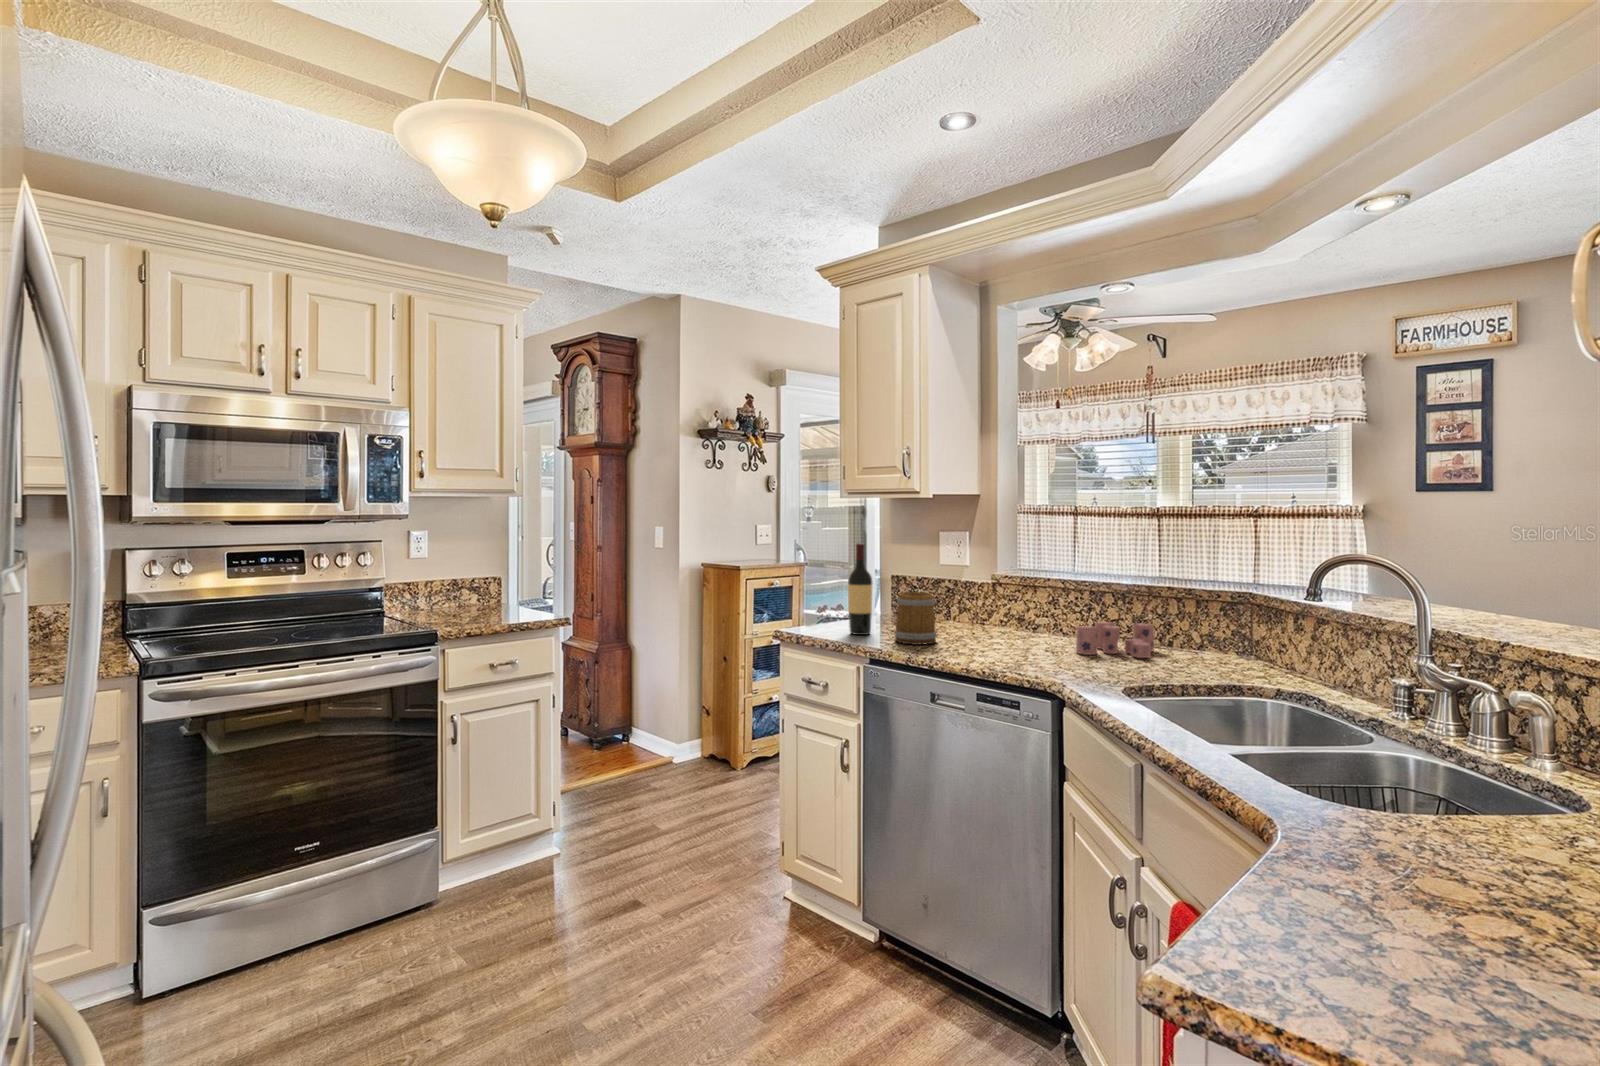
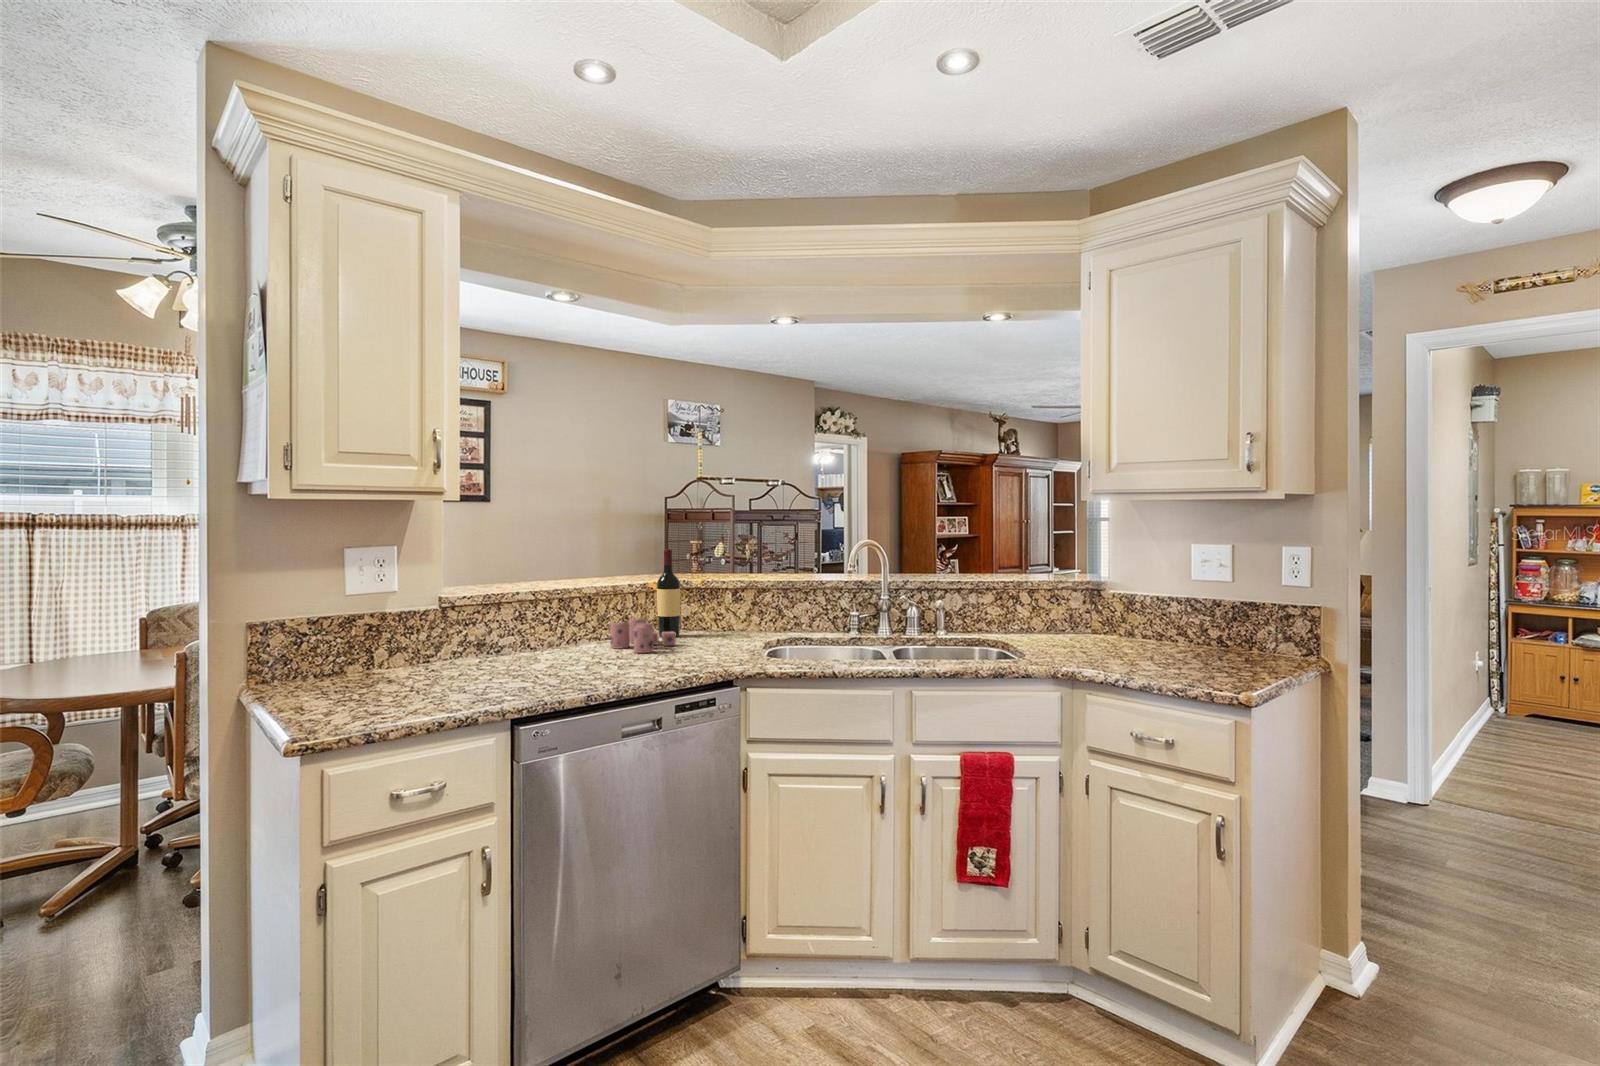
wine bottle: present [848,543,873,635] -> present [657,549,680,637]
mug: present [895,592,937,645] -> none [495,620,560,689]

